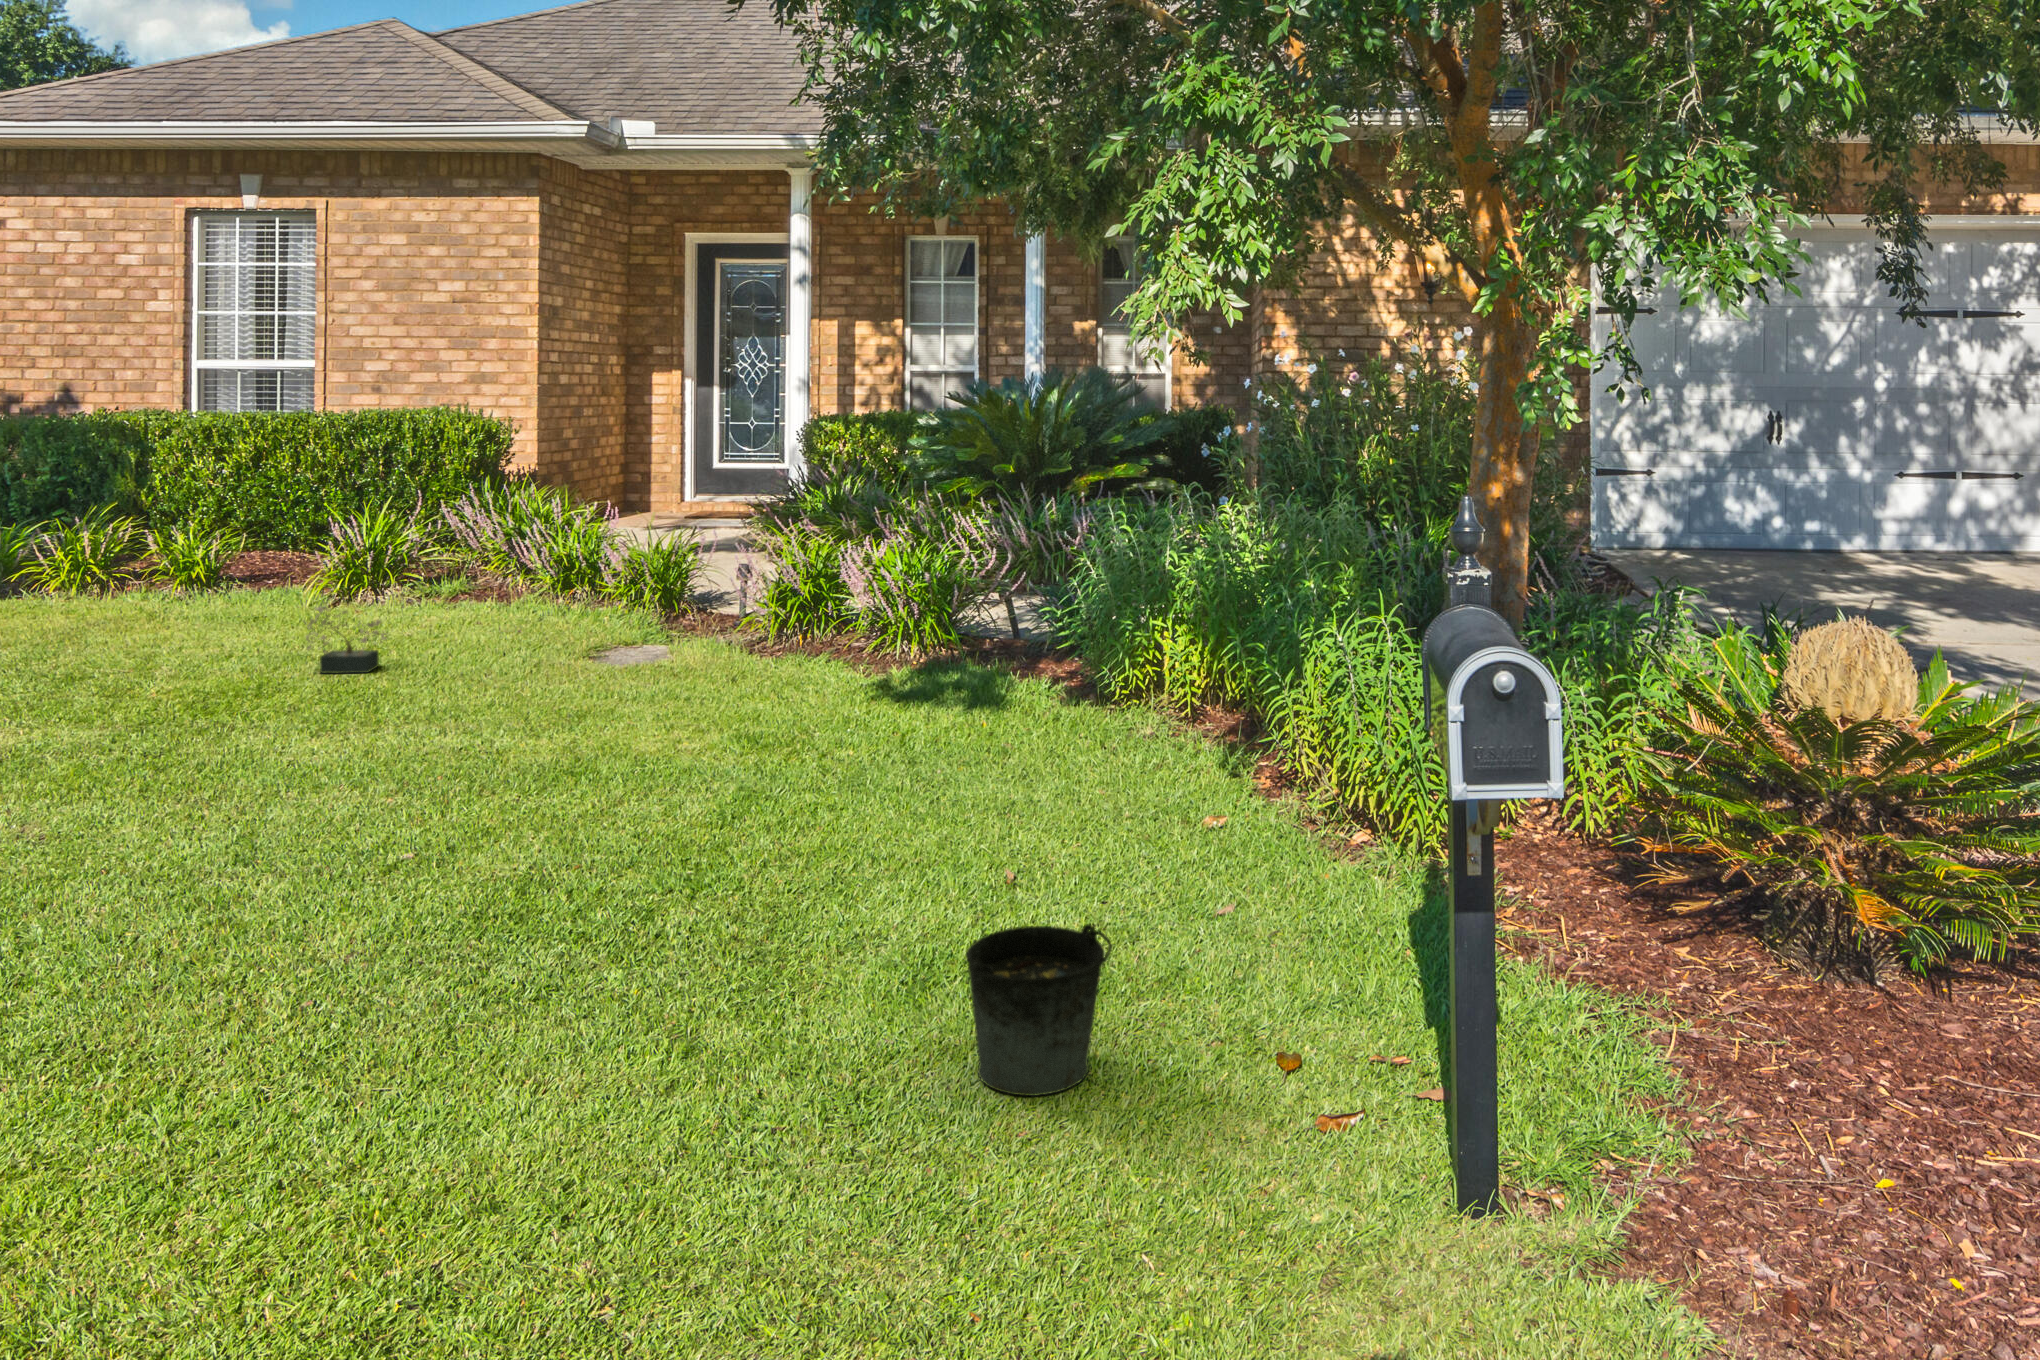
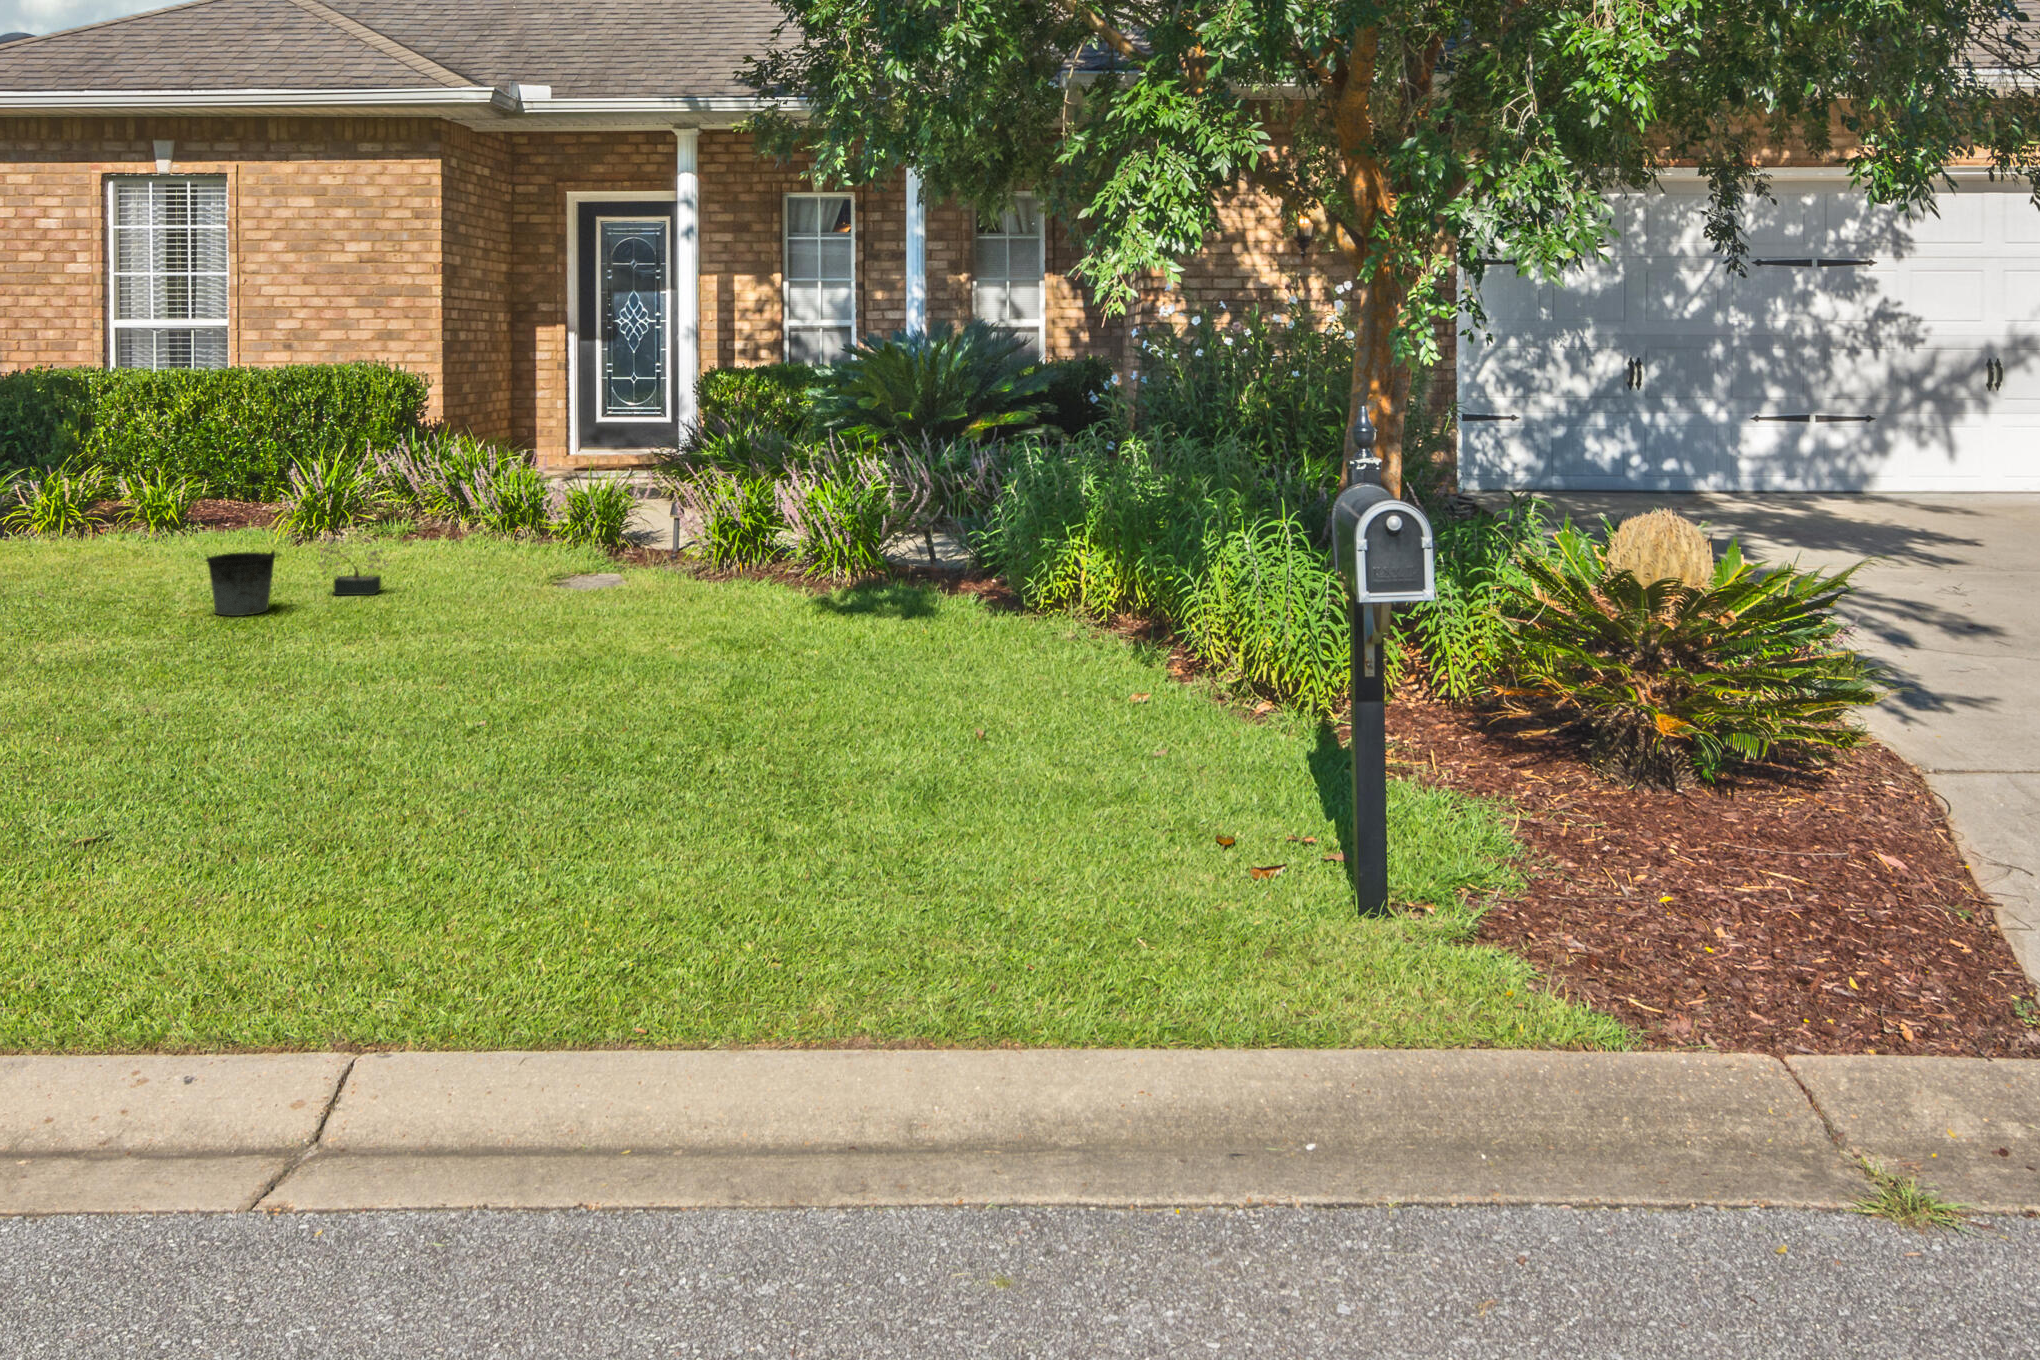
bucket: present [966,924,1112,1096] -> present [206,551,279,616]

